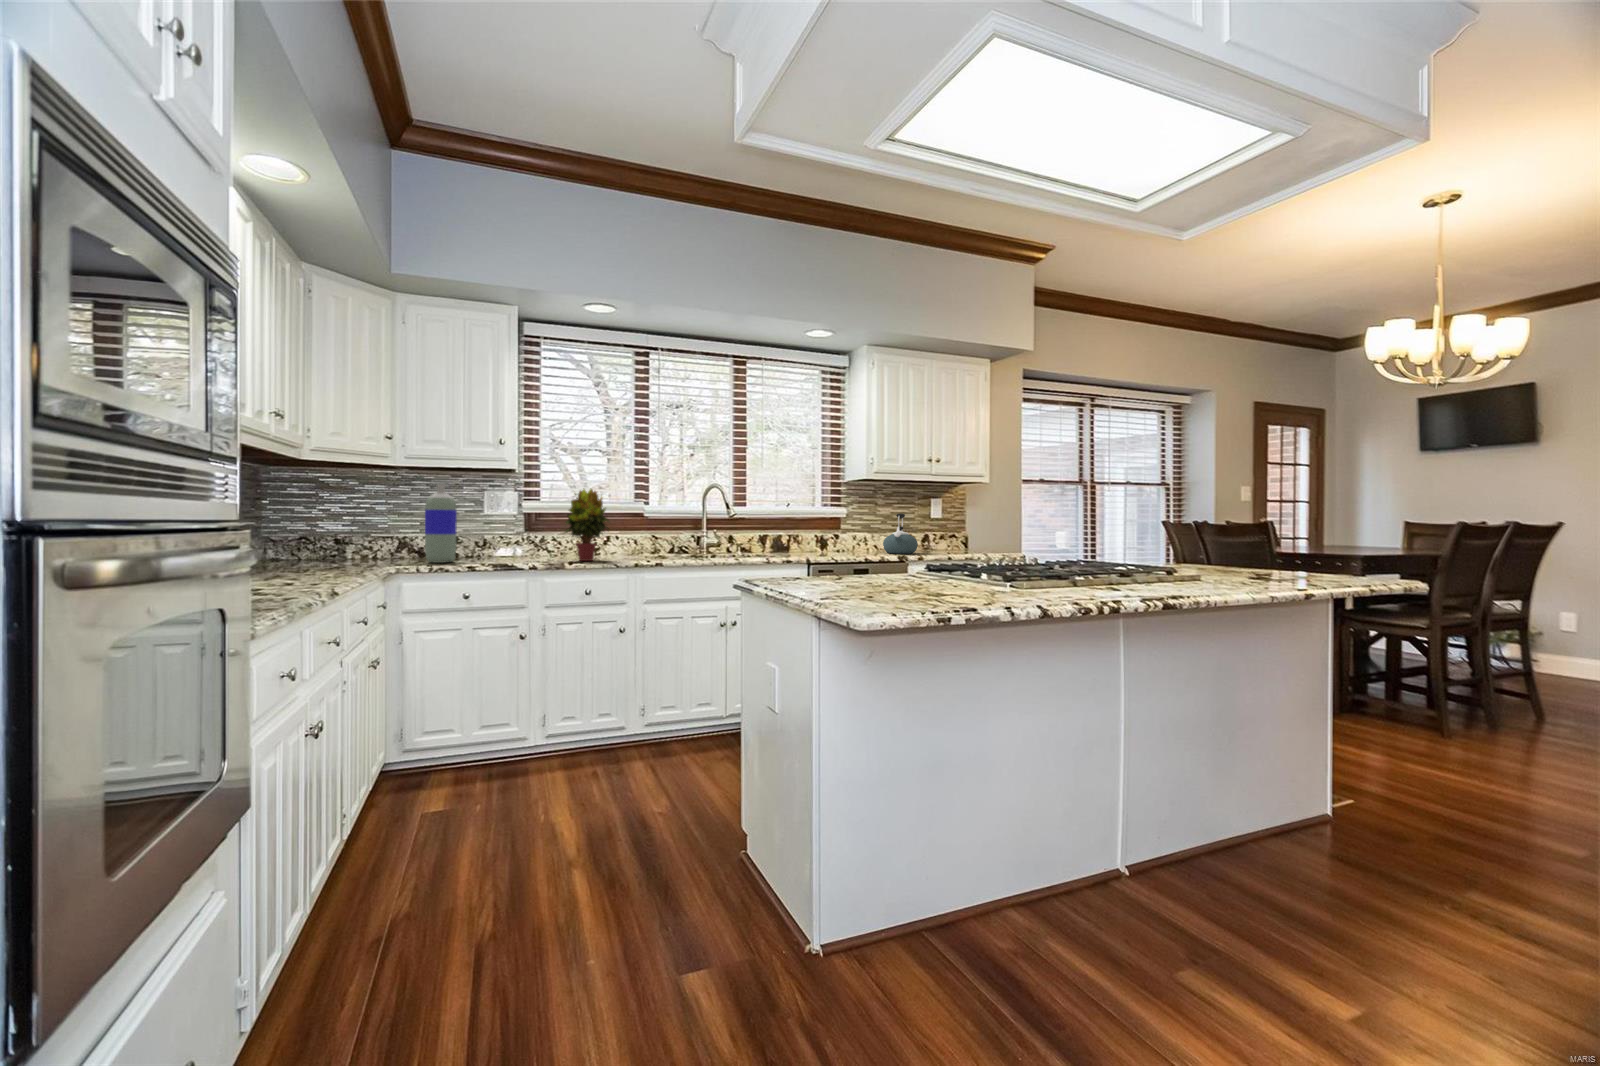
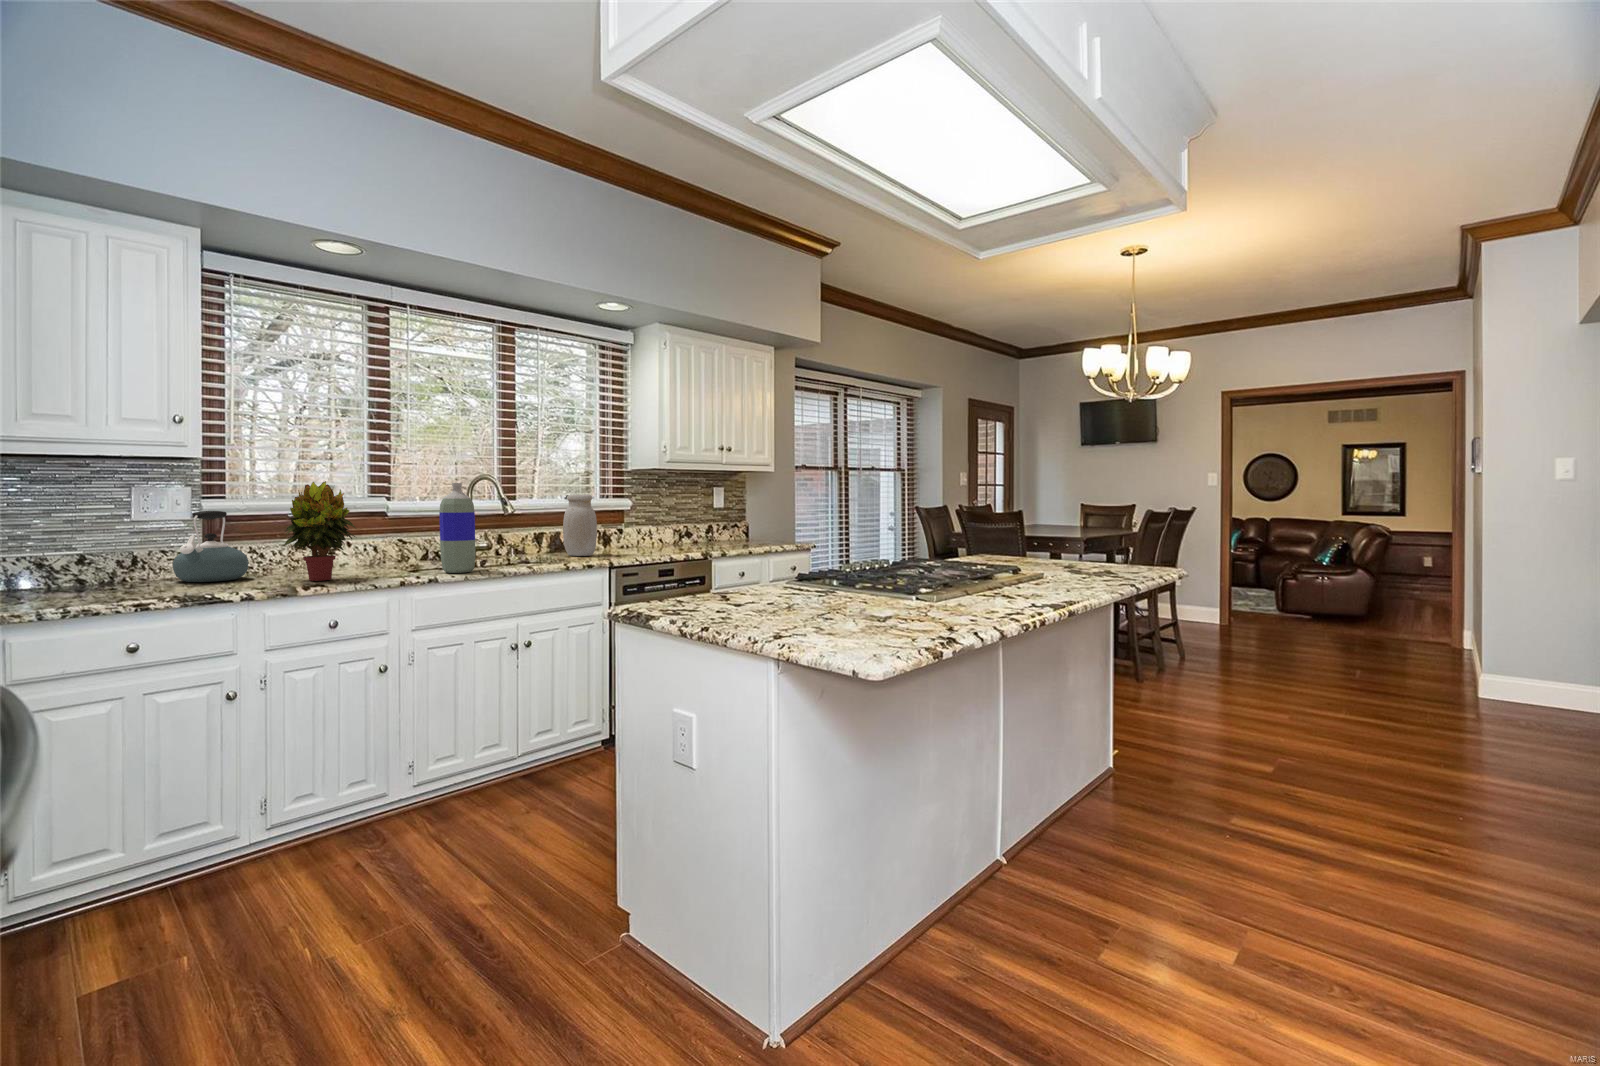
bottle: present [425,484,457,563] -> present [439,483,476,573]
jar: none [781,502,809,555] -> present [563,494,597,556]
kettle: present [883,514,918,554] -> present [173,511,249,582]

